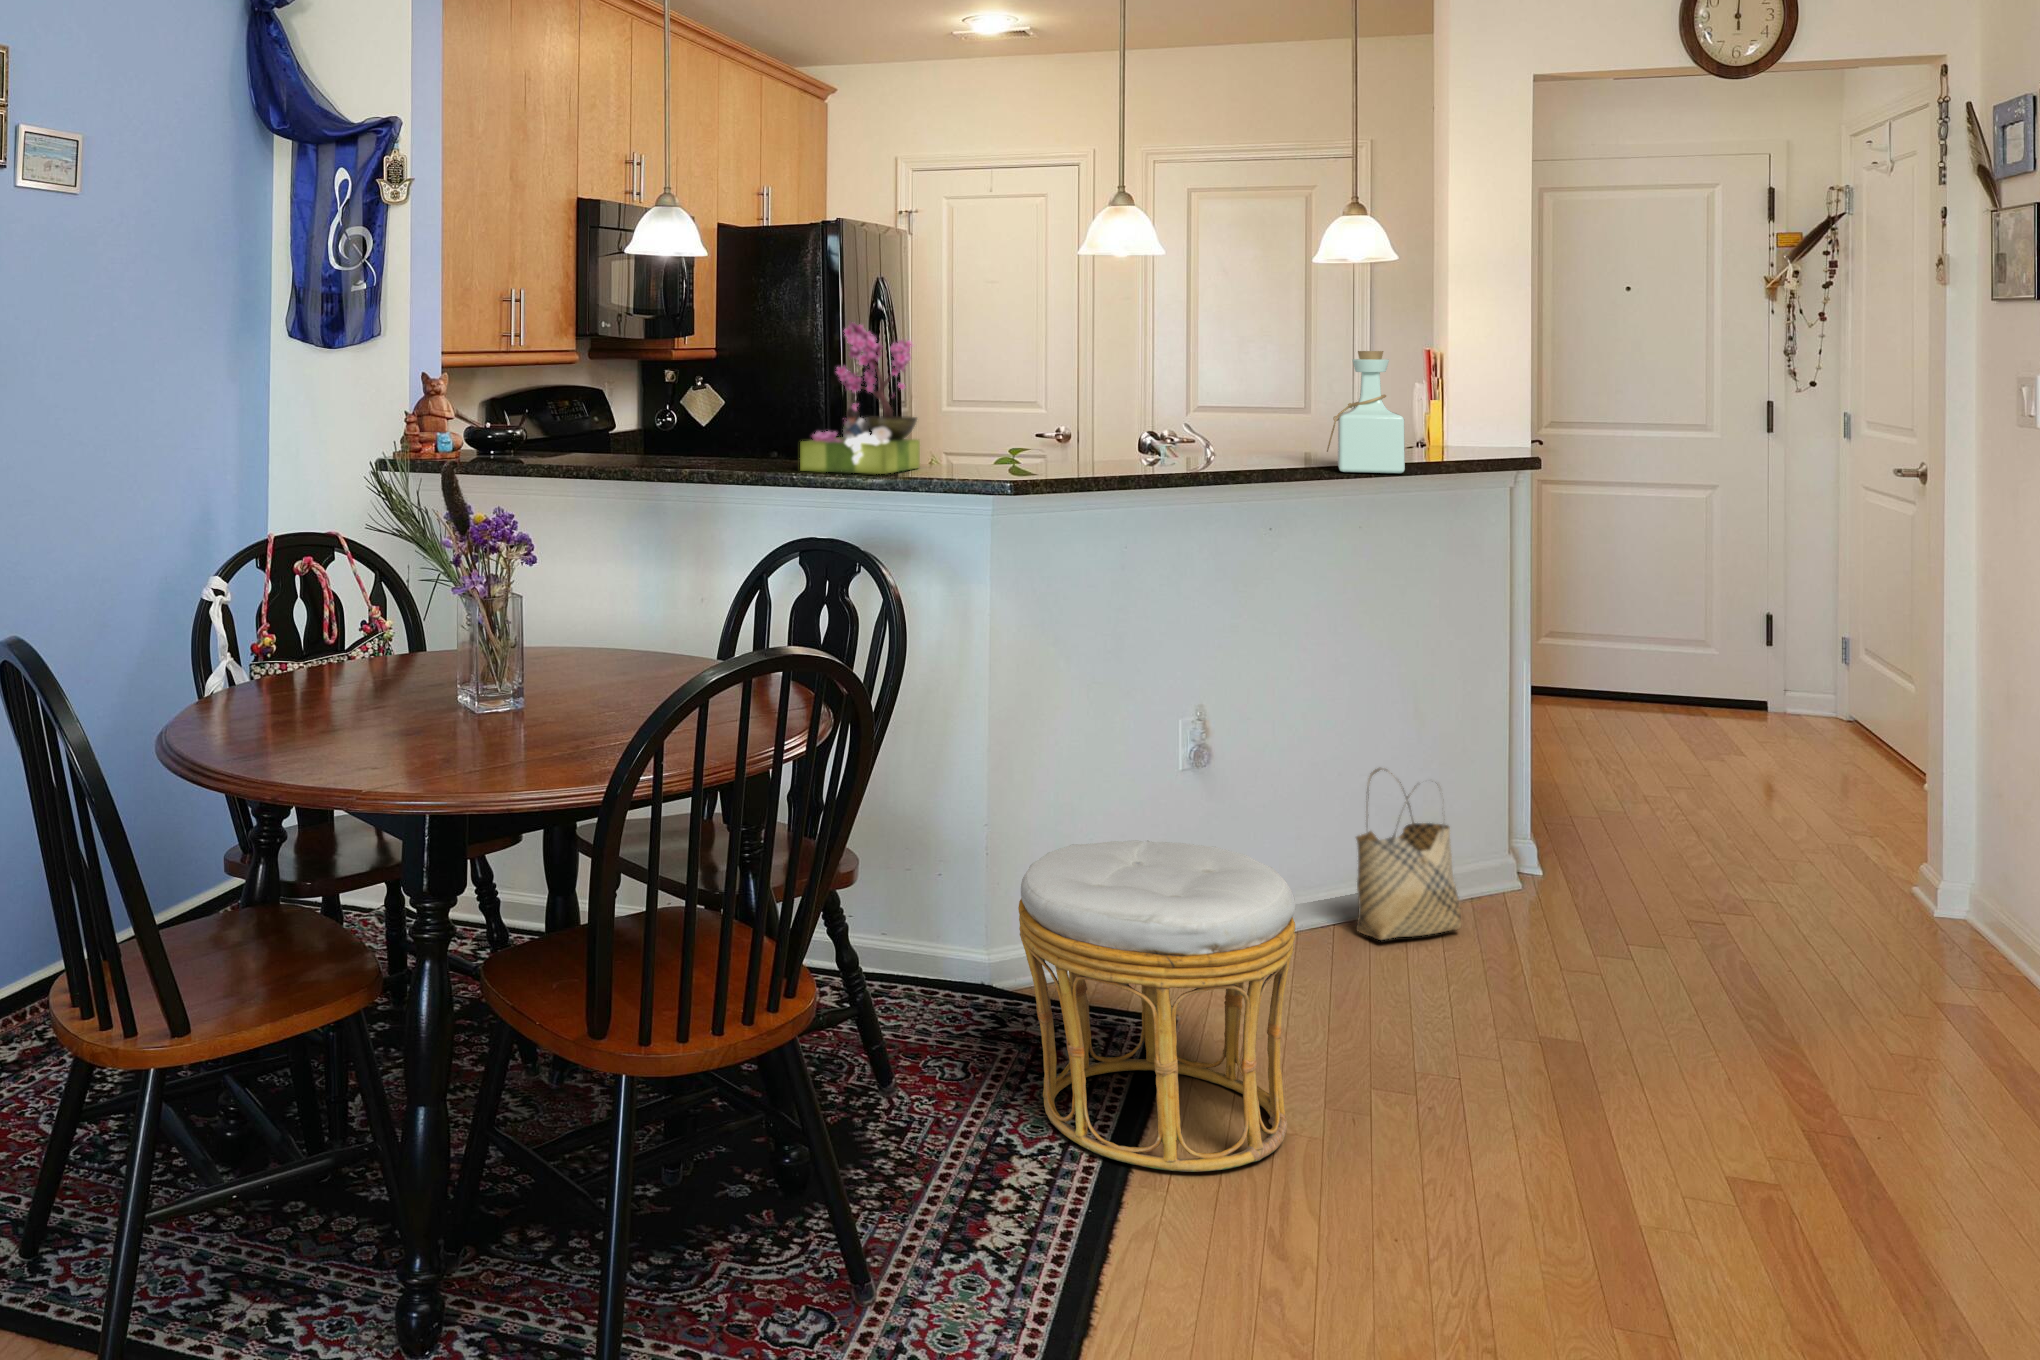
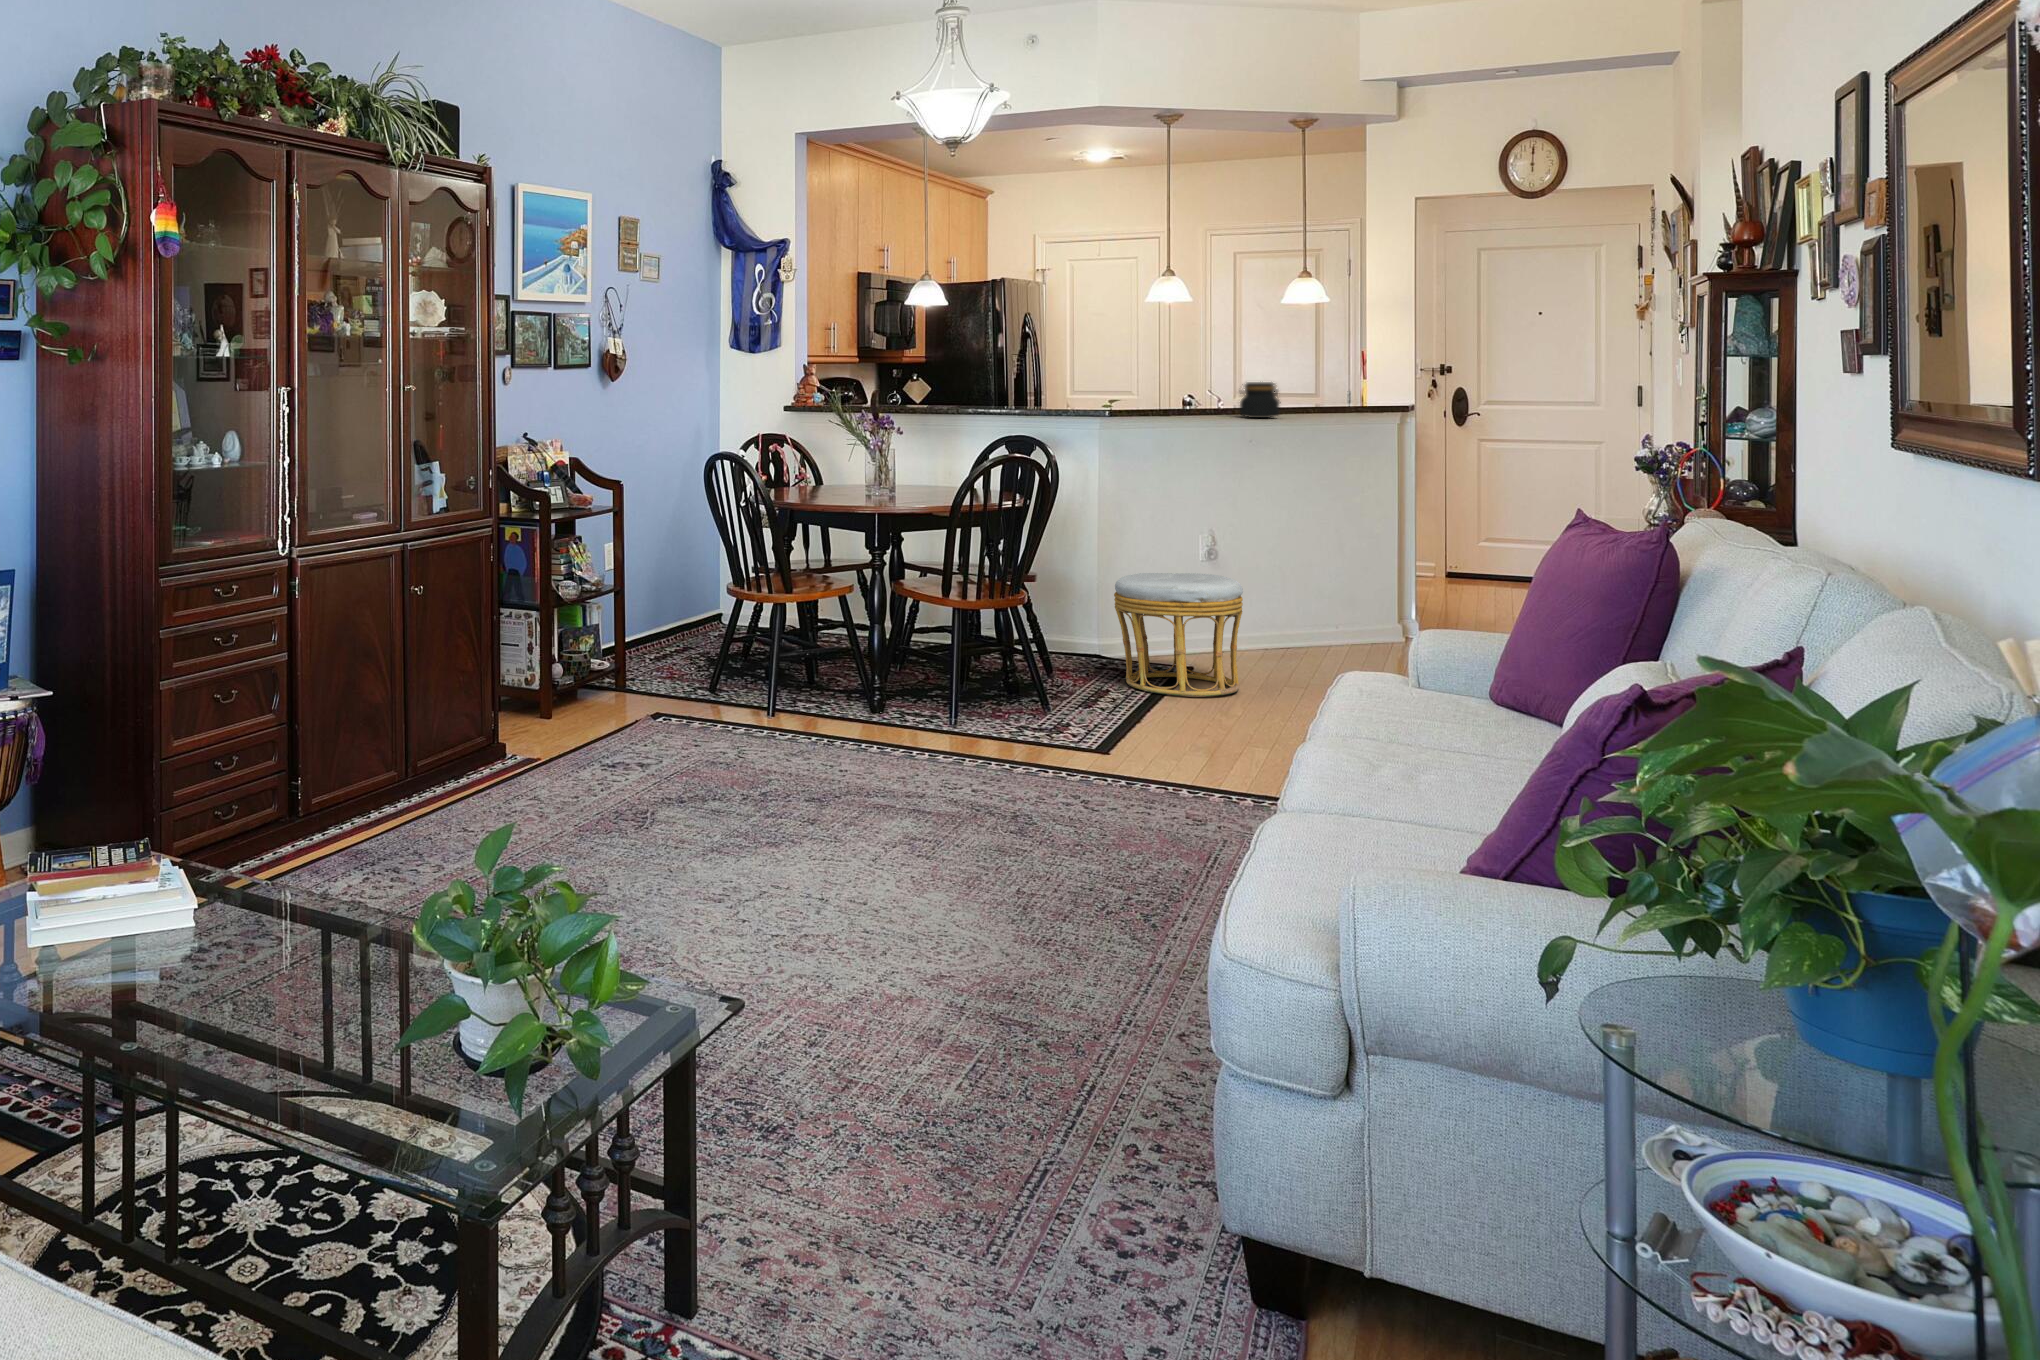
flower arrangement: present [800,322,920,474] -> none [996,337,1060,414]
bottle: present [1327,351,1405,473] -> none [1288,350,1331,415]
jar: none [1249,413,1327,485] -> present [1240,382,1281,418]
woven basket: present [1356,768,1461,940] -> none [1297,567,1357,651]

